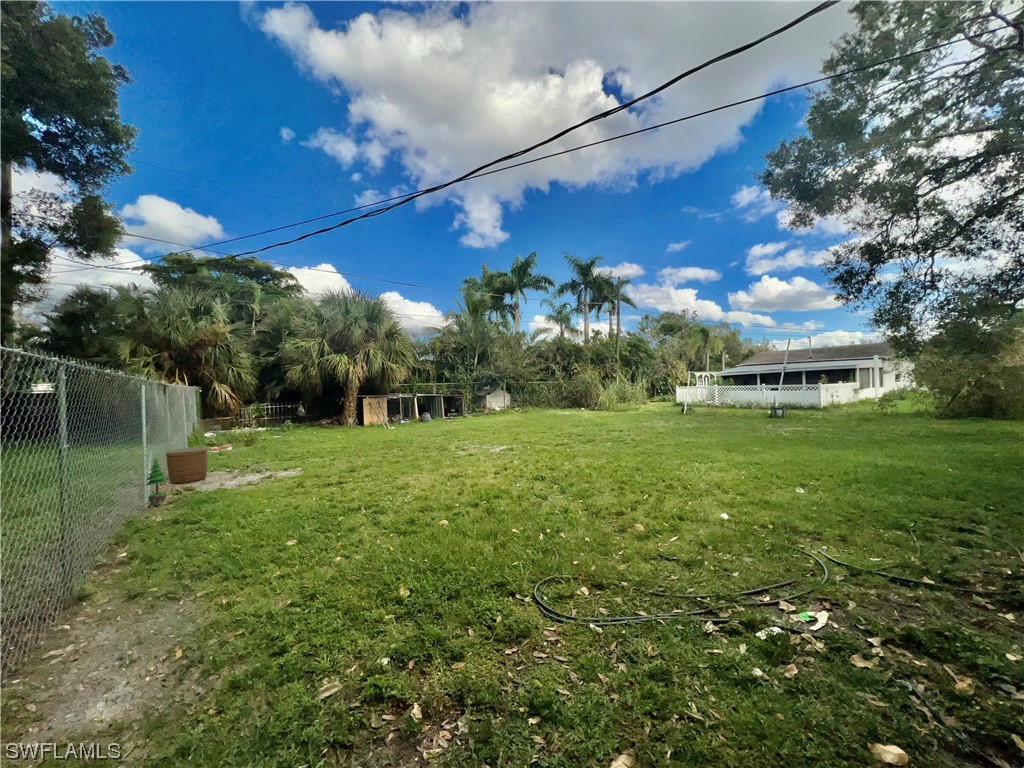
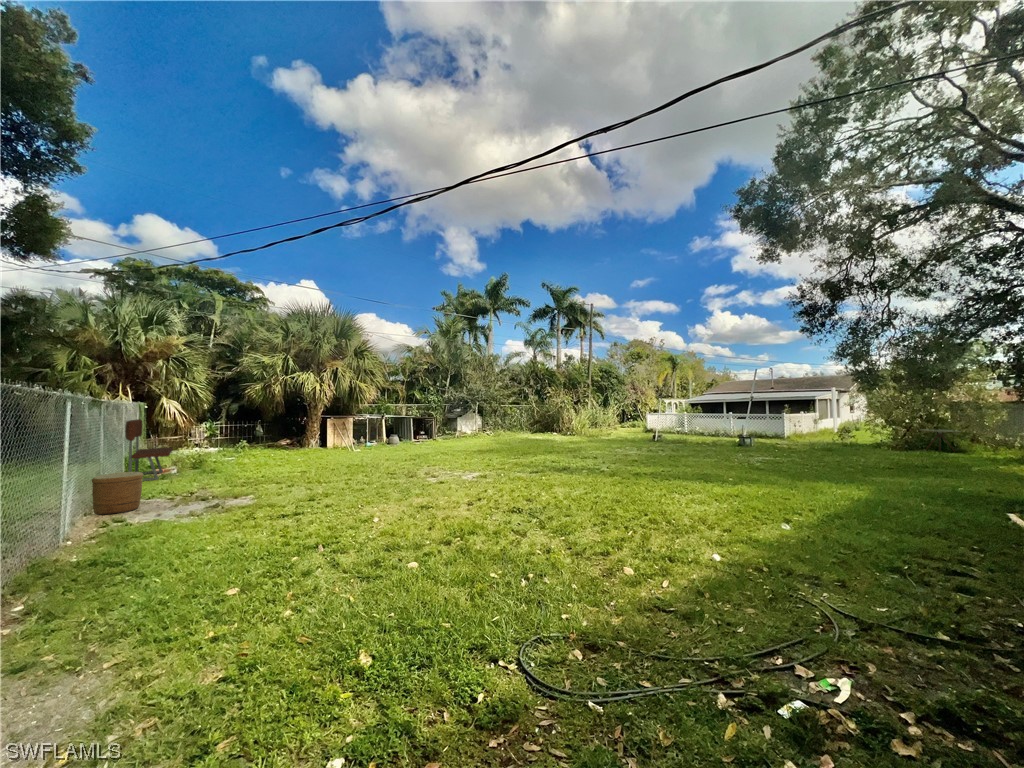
round table: none [956,395,1002,418] -> present [921,429,959,450]
bench: none [188,402,229,458] -> present [125,419,173,481]
potted tree: present [146,458,167,506] -> none [60,486,89,543]

